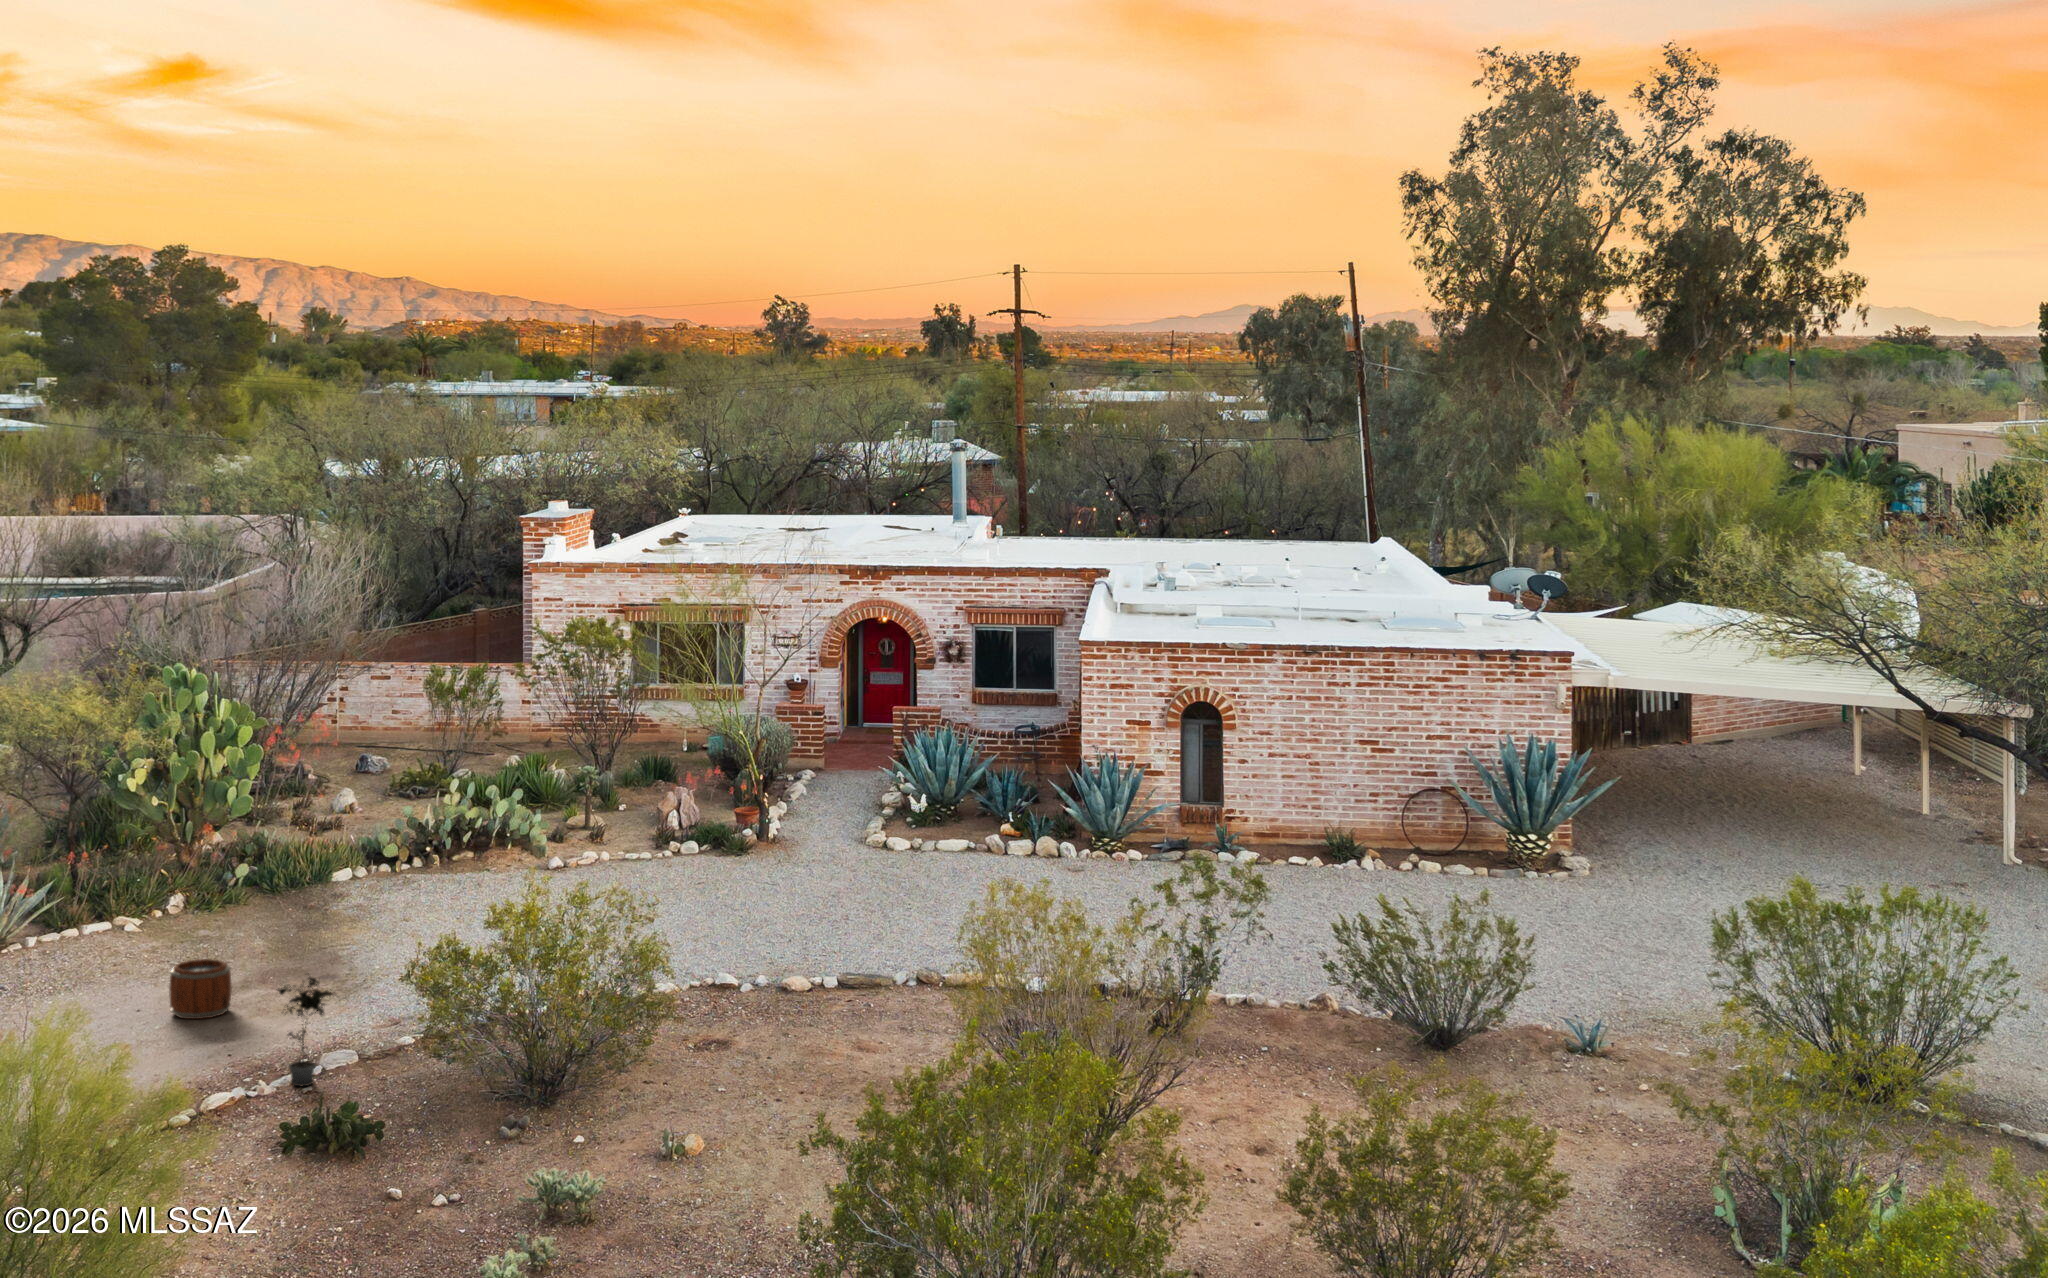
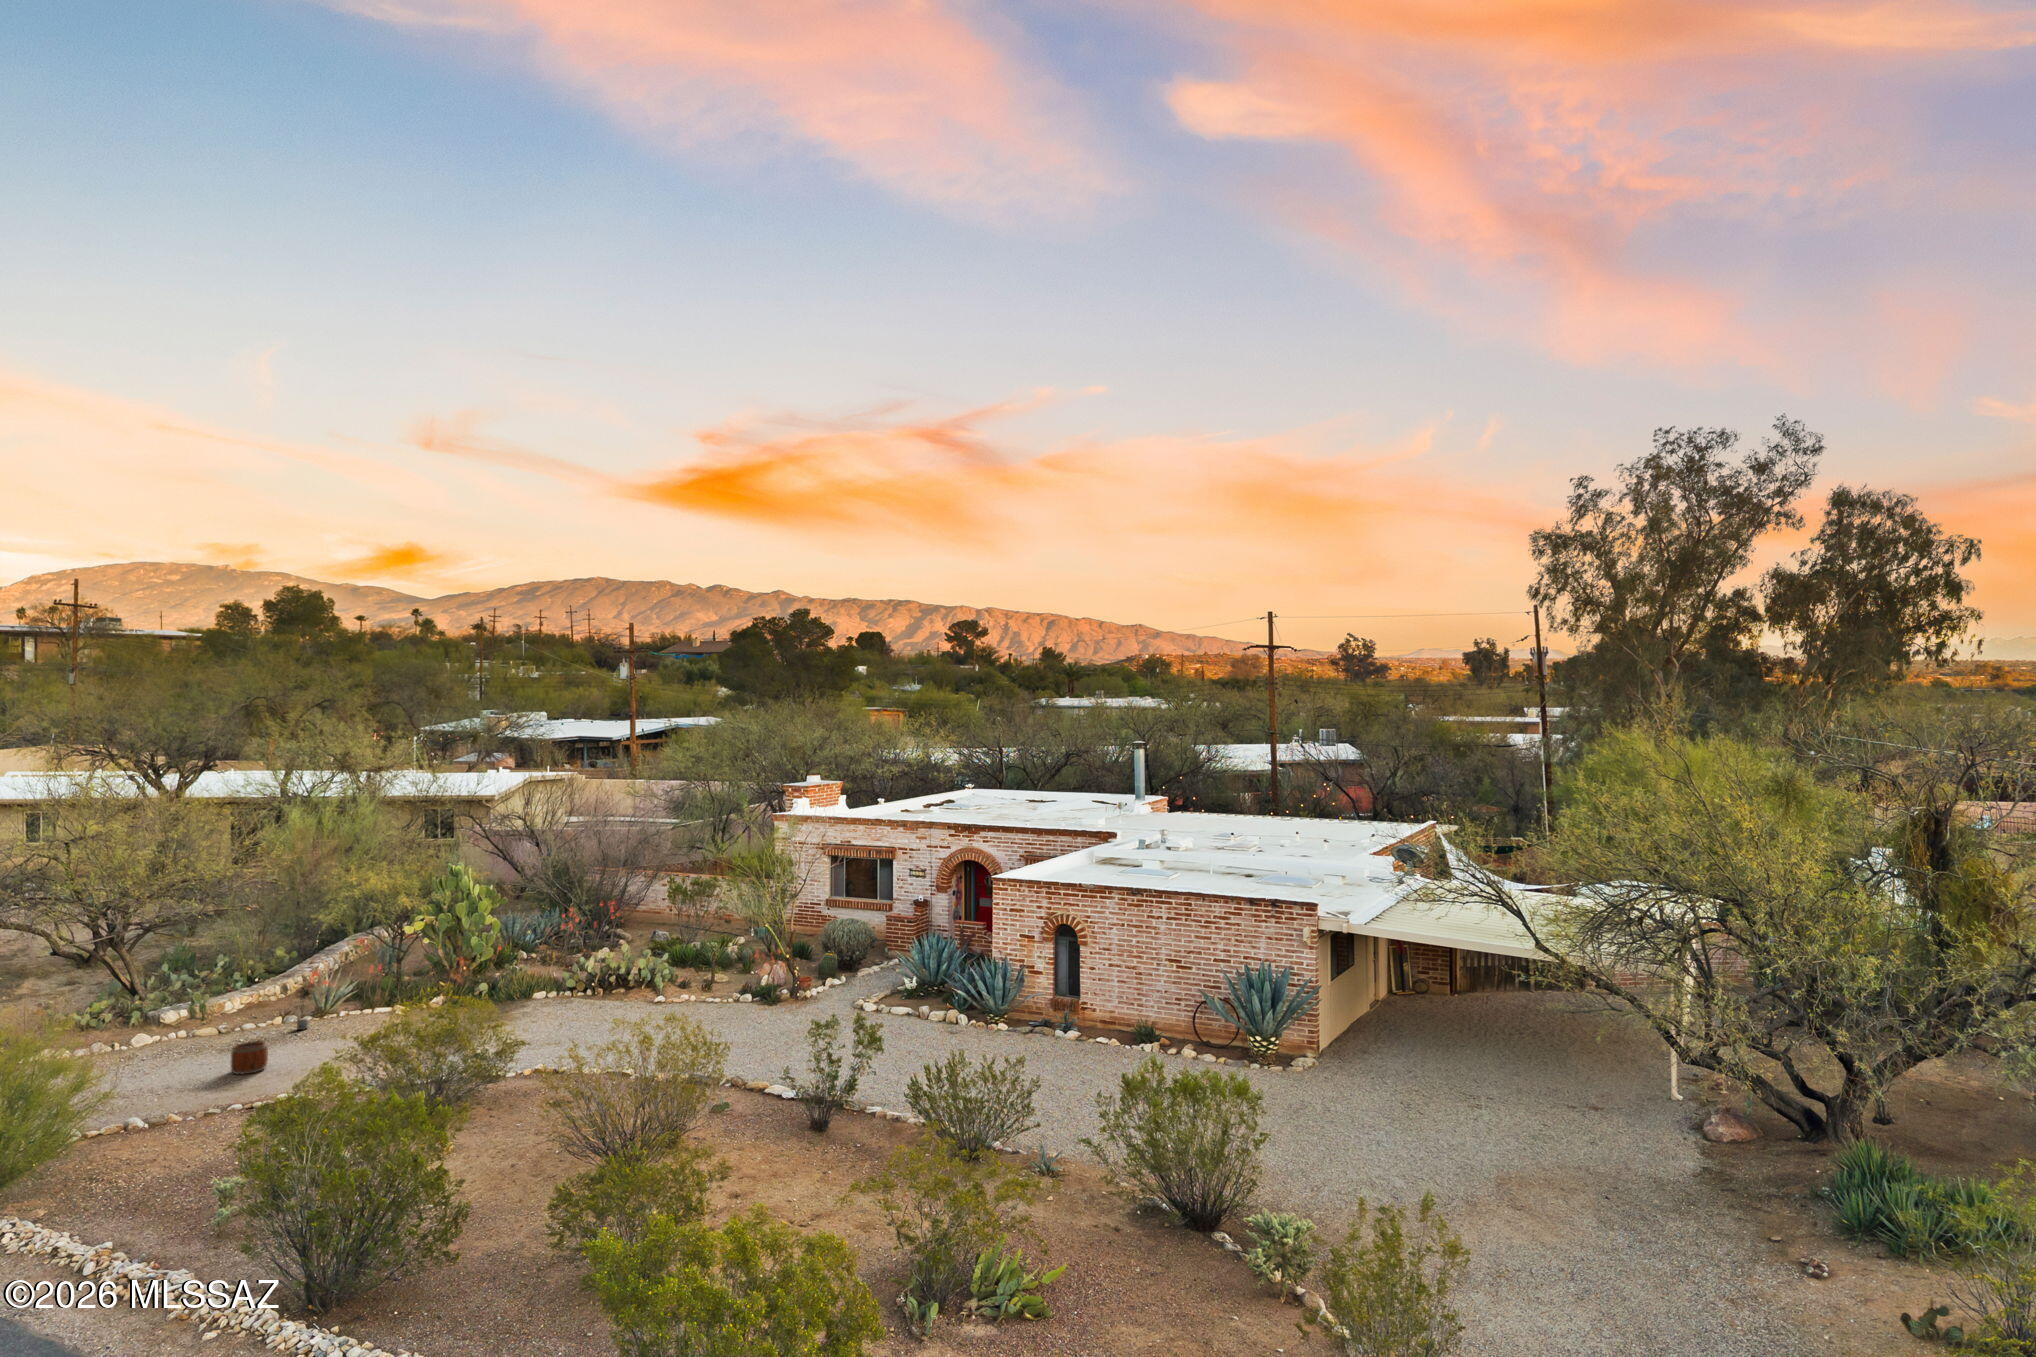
potted plant: present [278,973,335,1086] -> present [295,983,314,1030]

